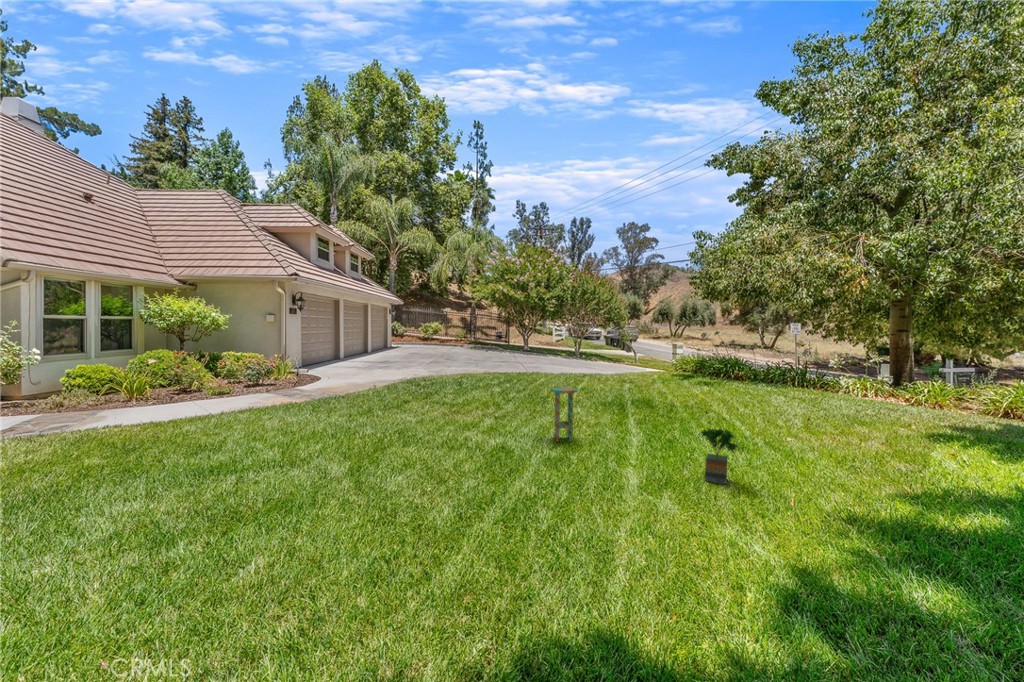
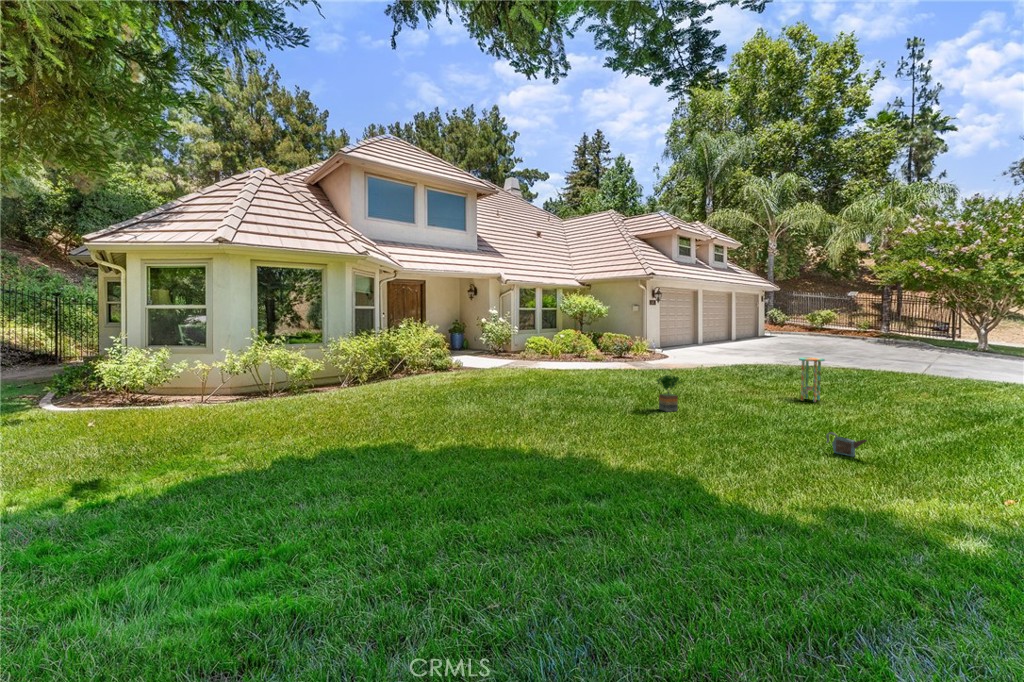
potted tree: present [701,428,737,484] -> present [657,375,682,412]
watering can: none [767,535,830,571] -> present [826,432,867,457]

